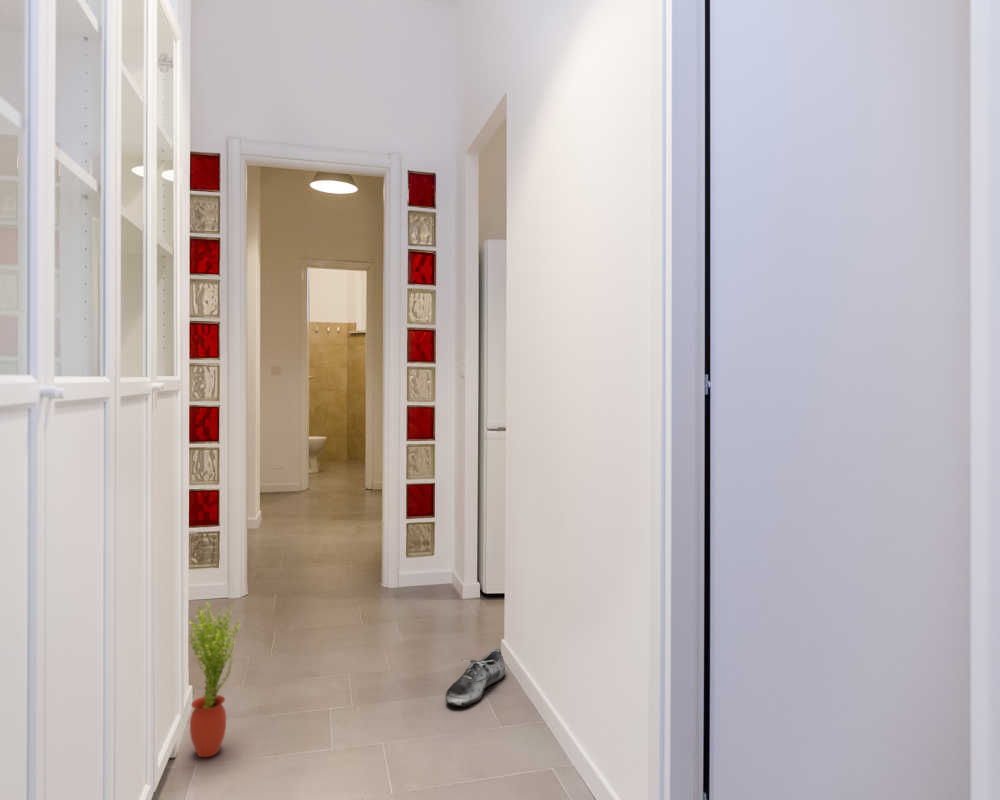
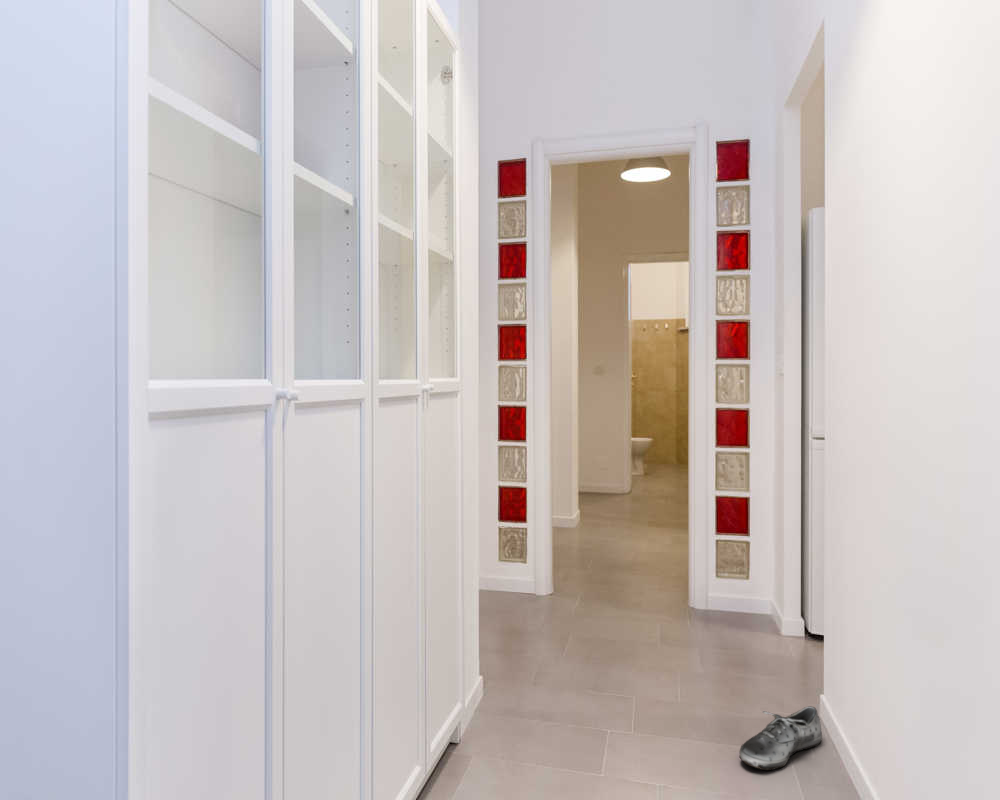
potted plant: present [189,603,240,757] -> none [463,601,514,756]

